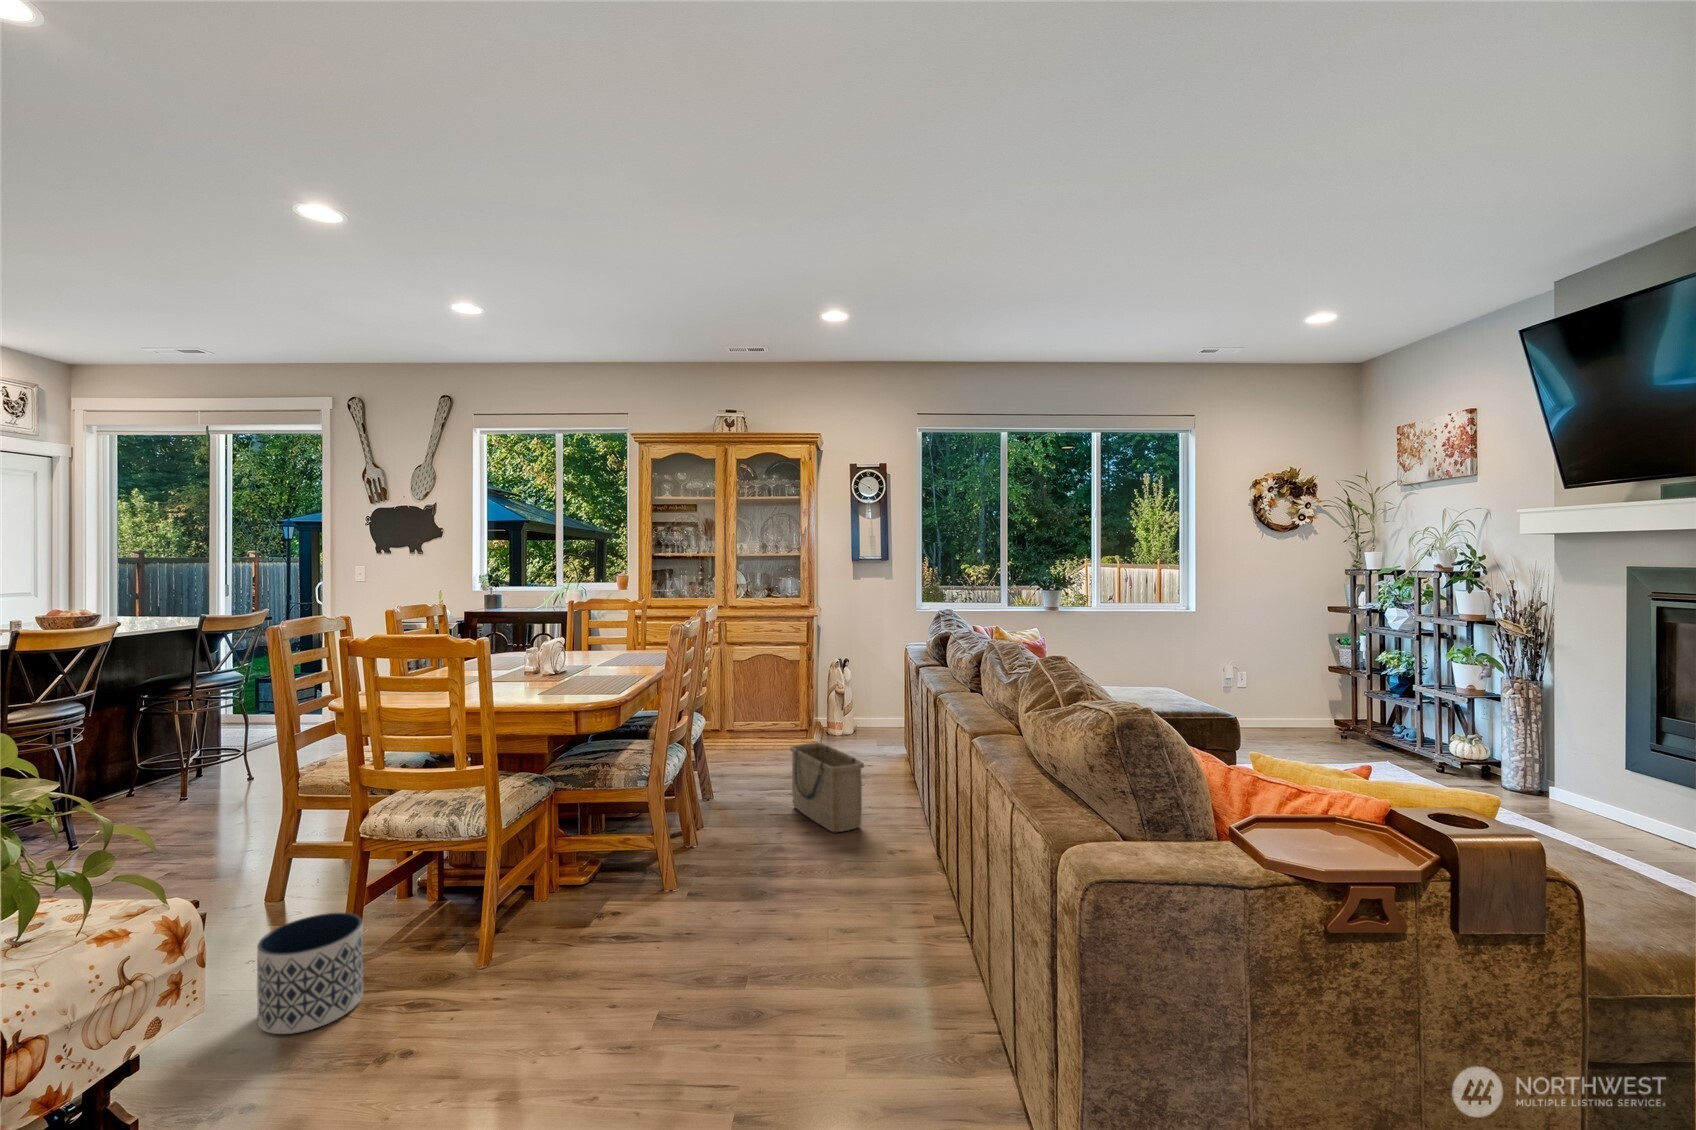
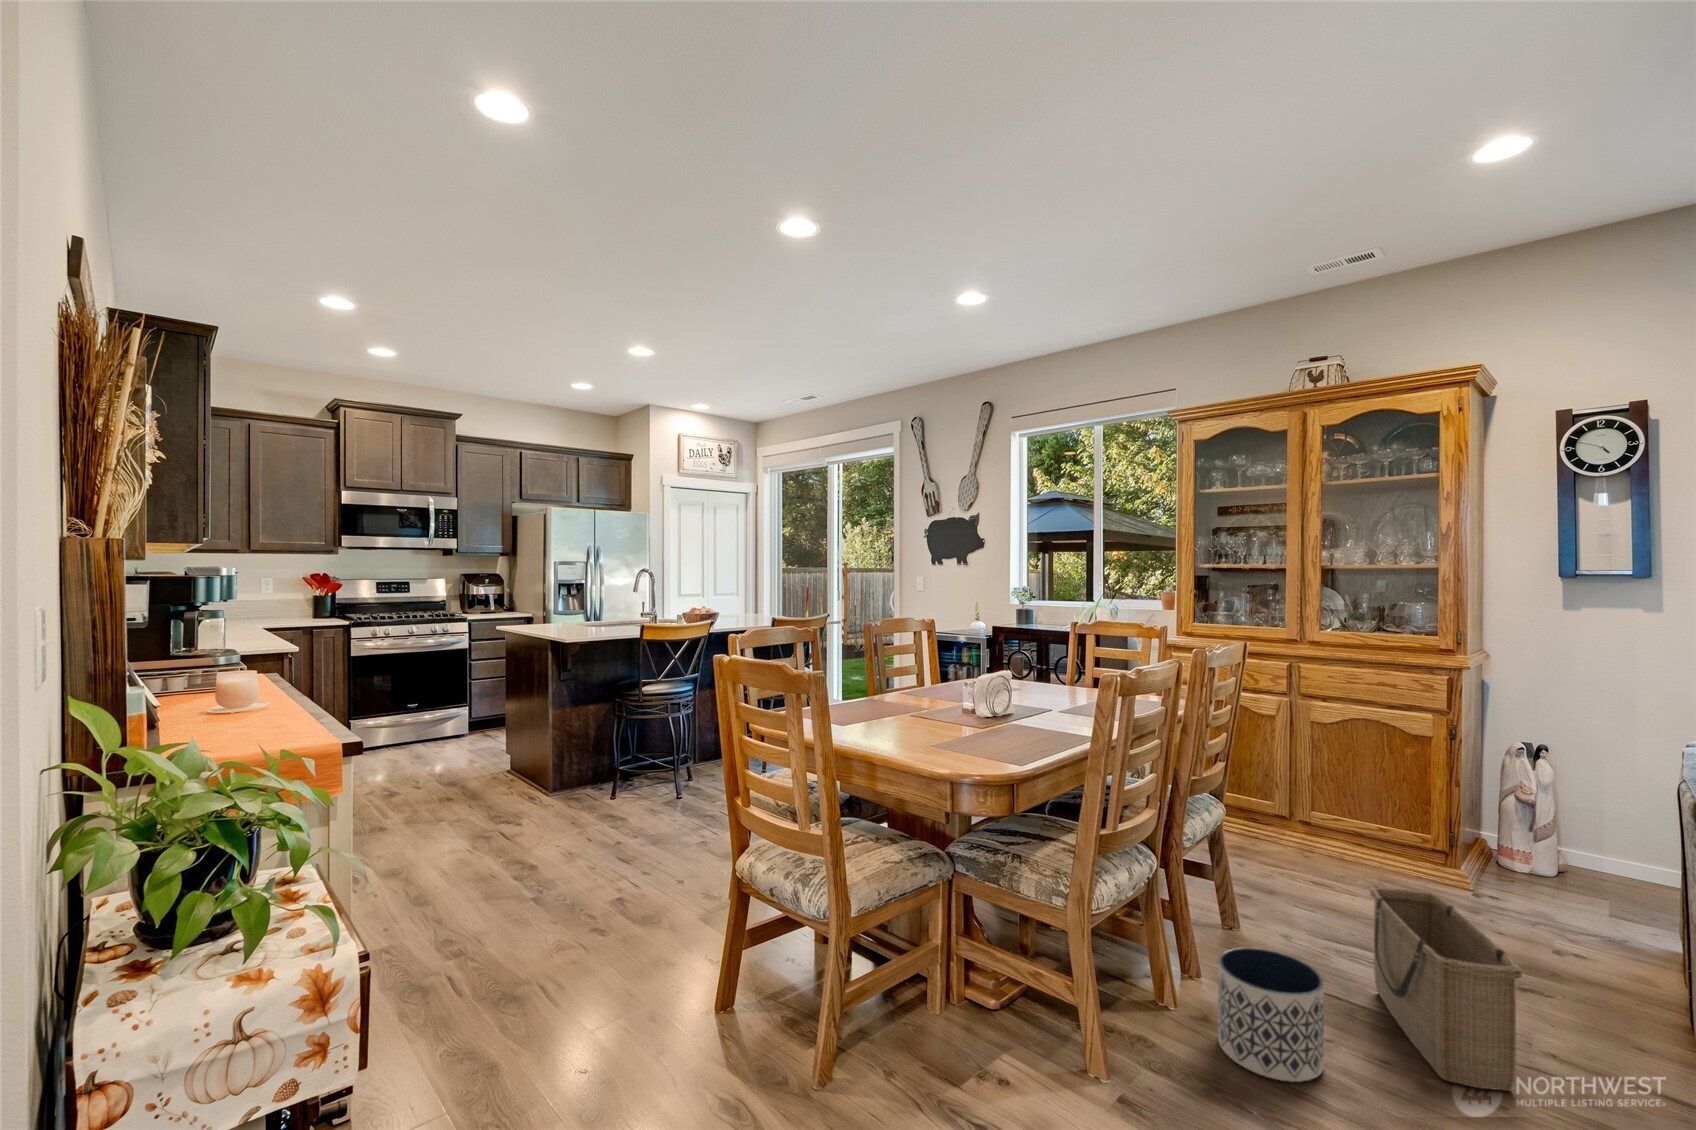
planter: present [257,913,363,1034] -> present [1218,947,1324,1082]

